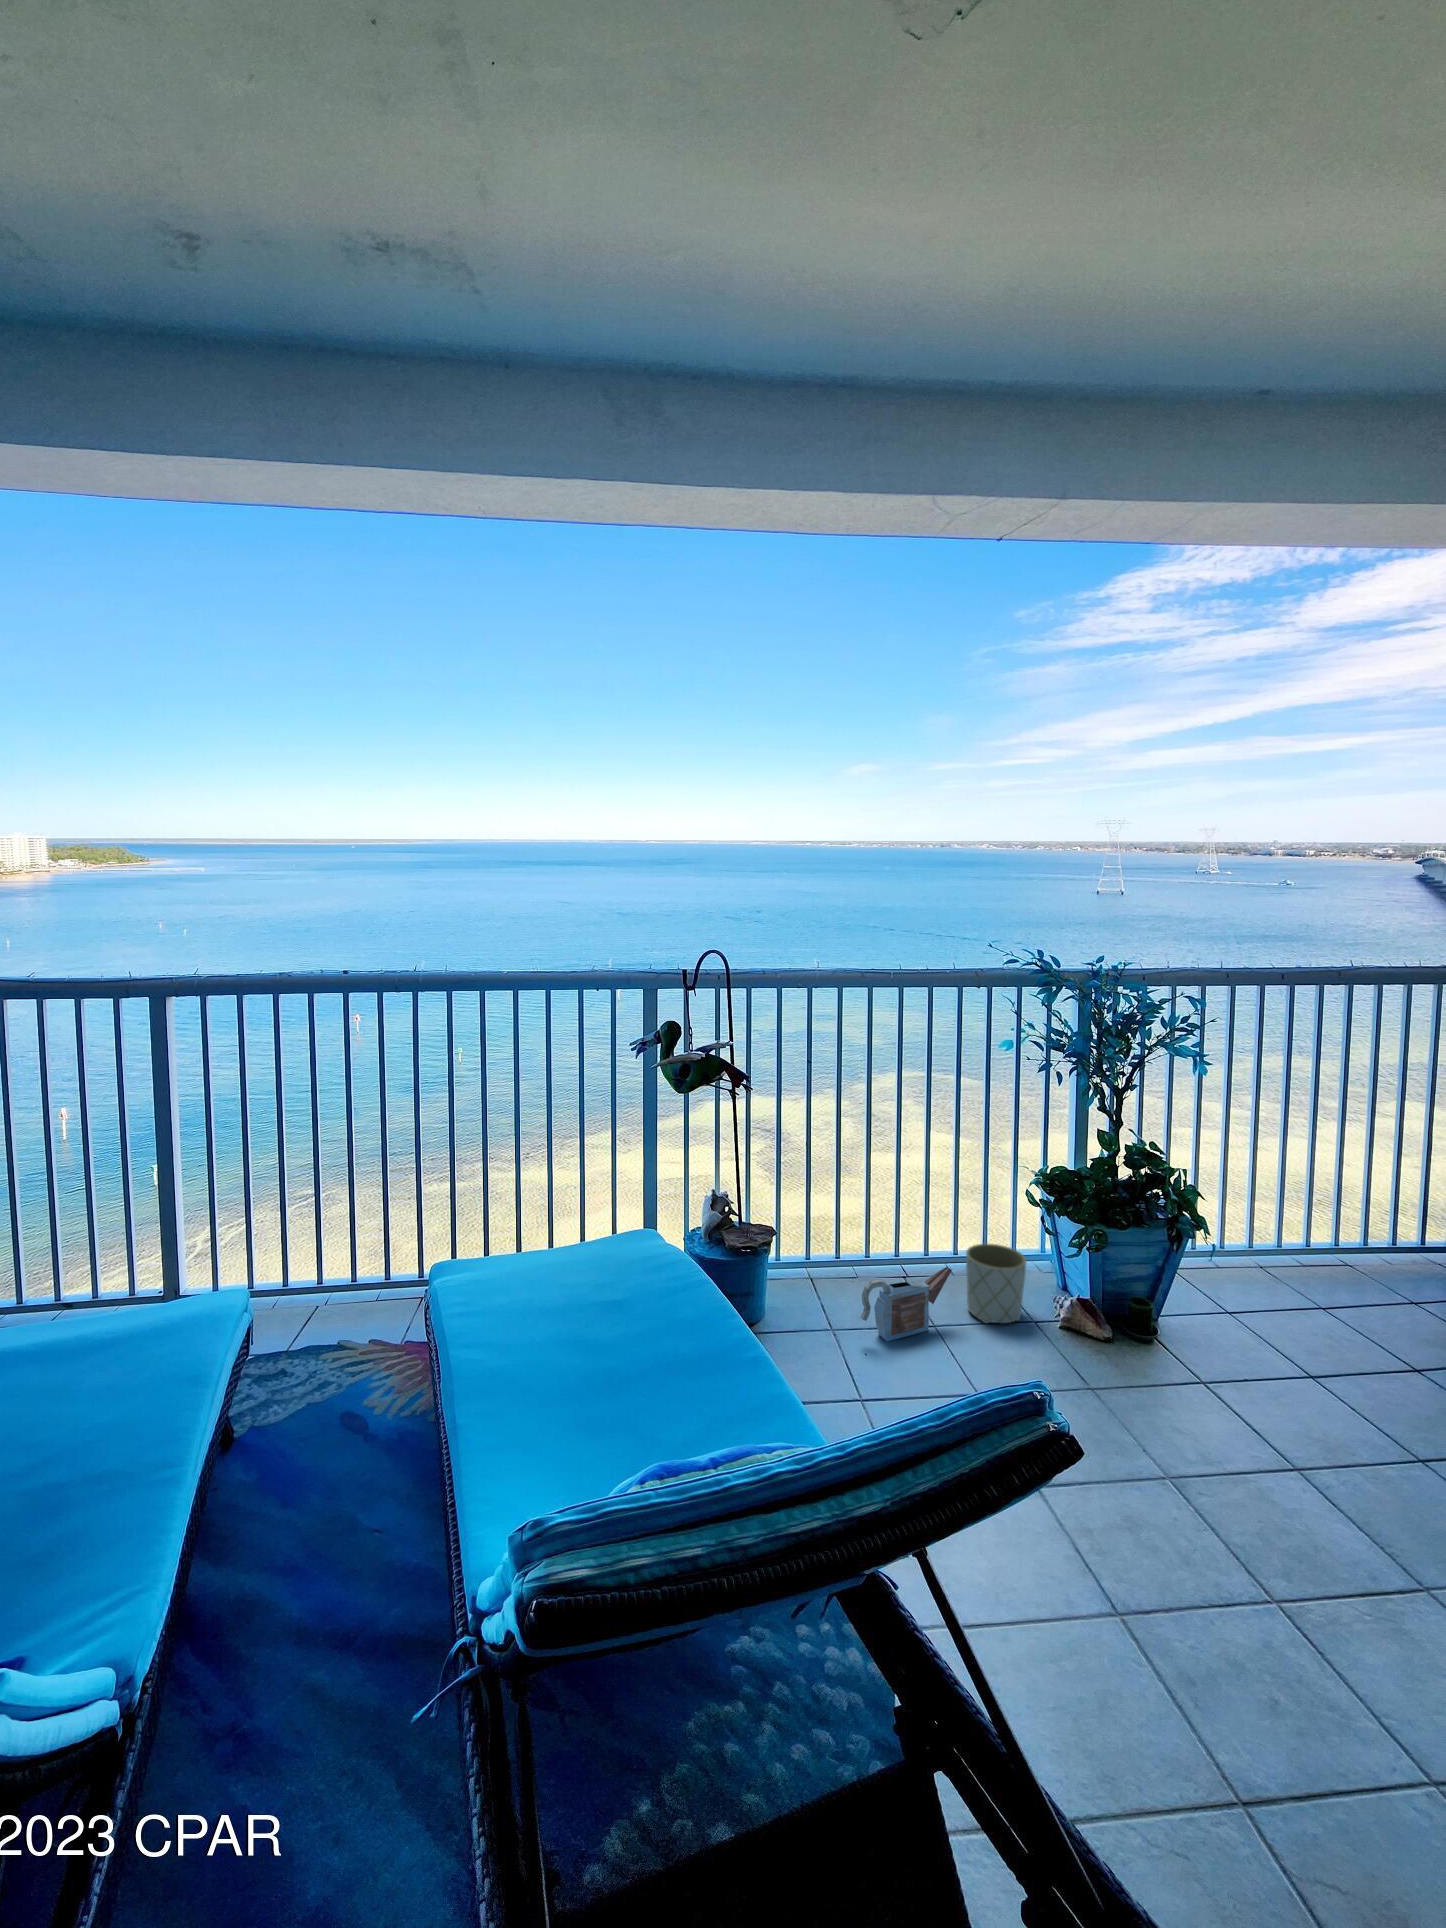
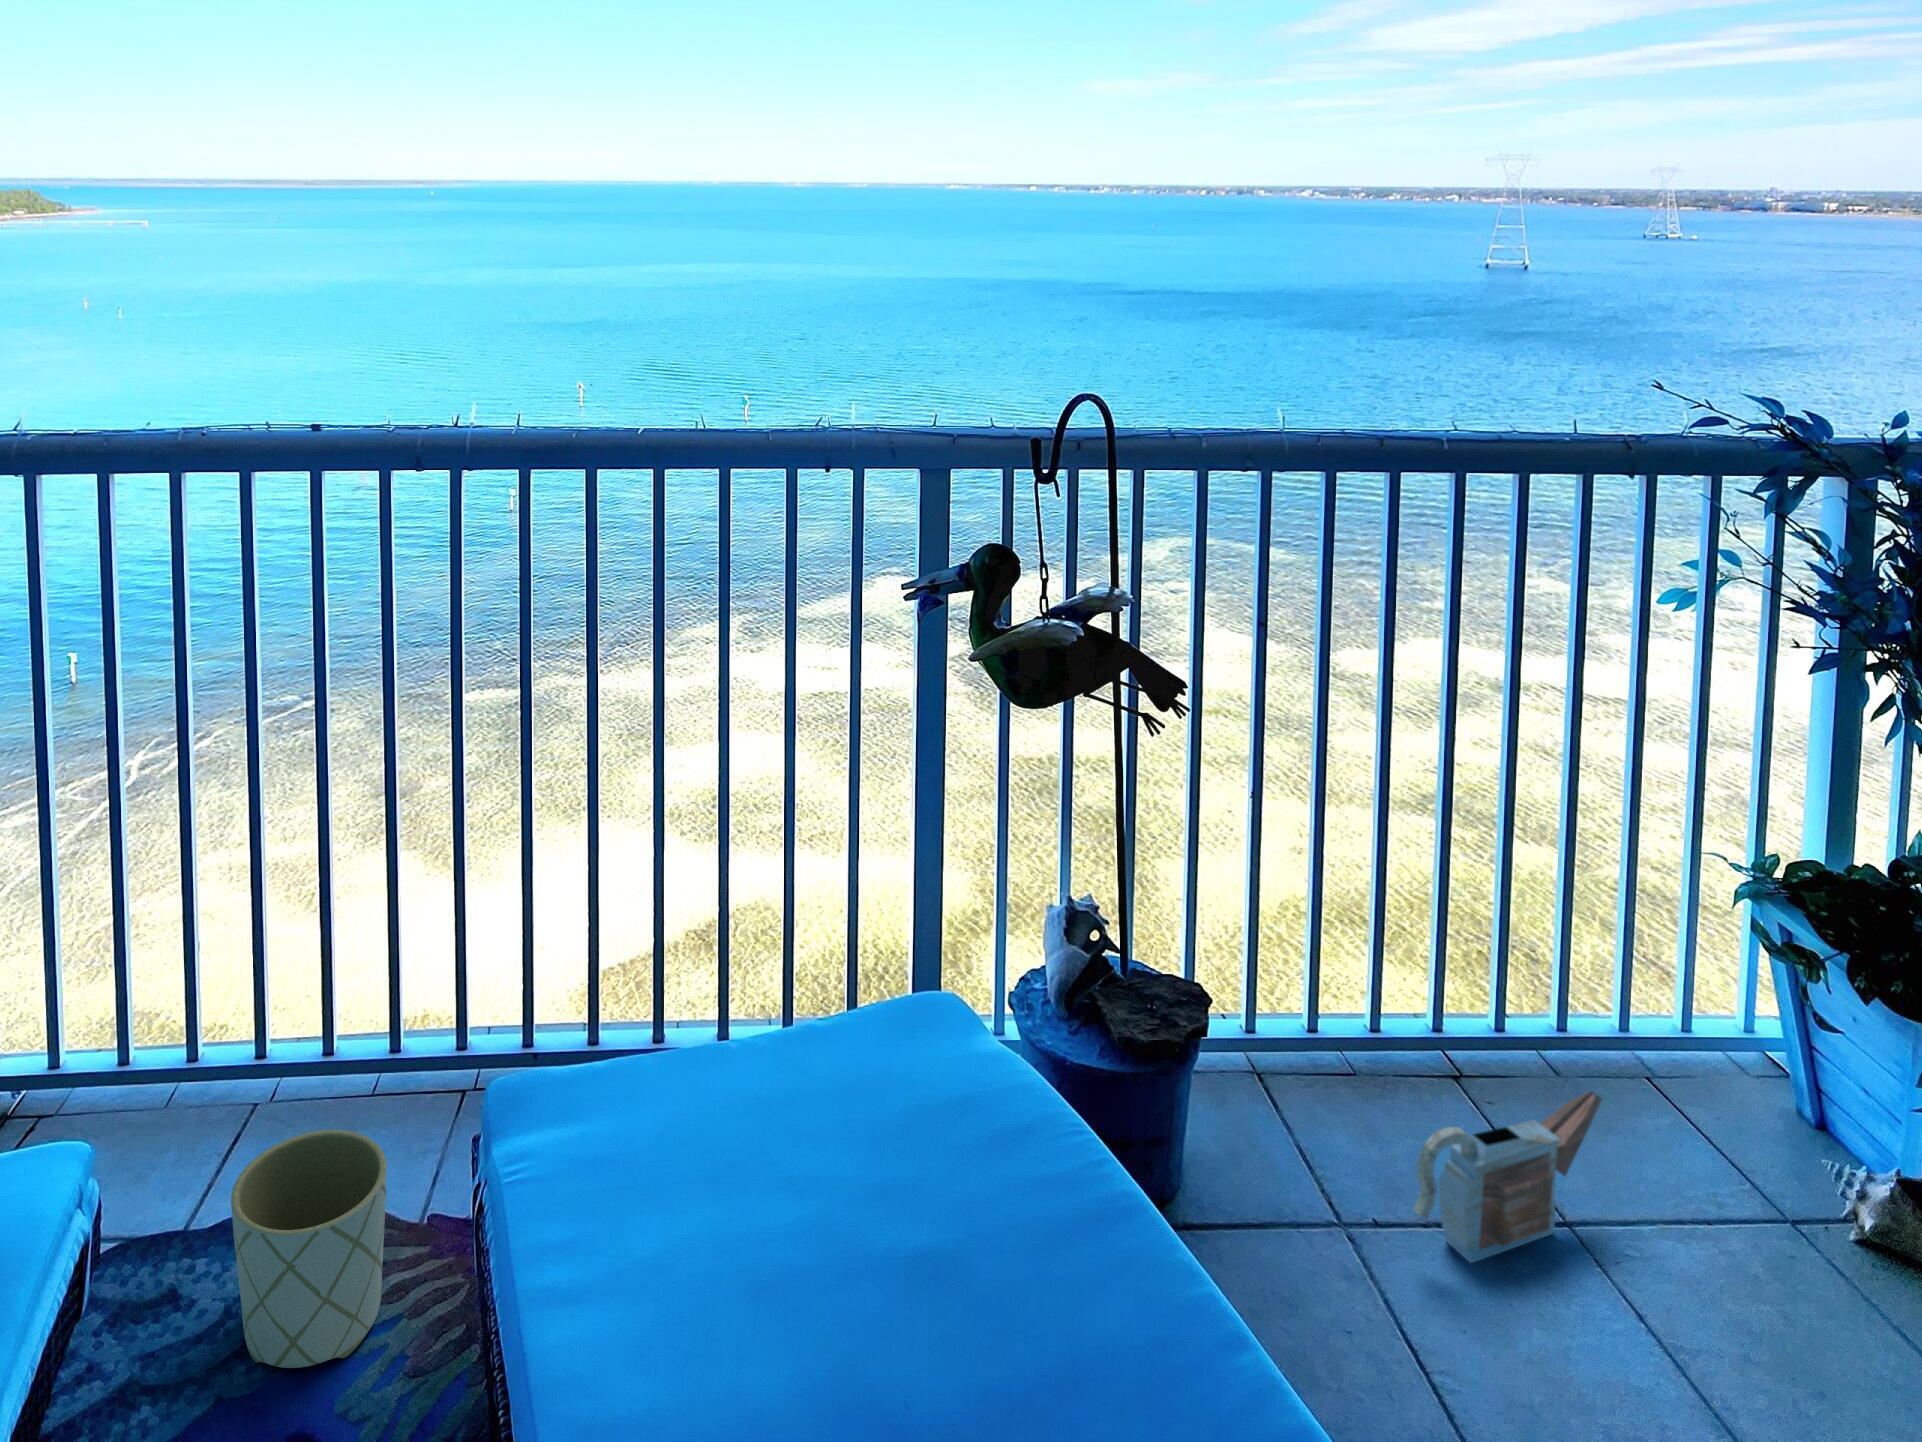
planter: present [966,1244,1026,1323] -> present [231,1130,387,1368]

